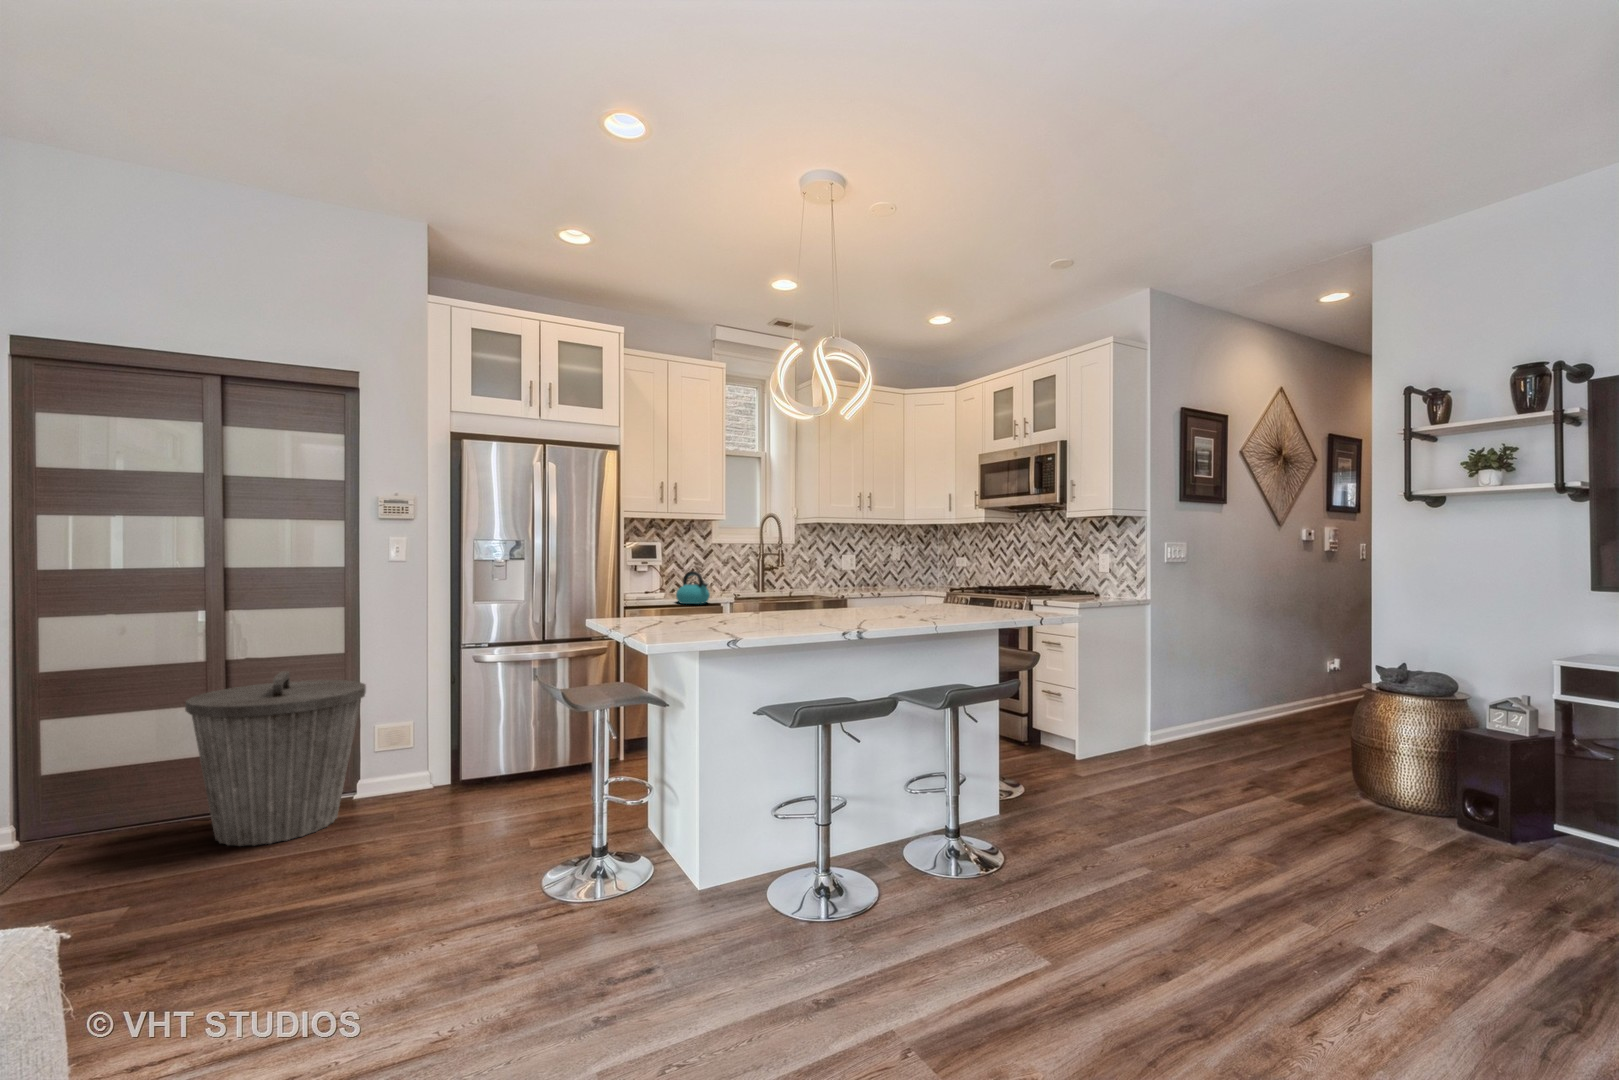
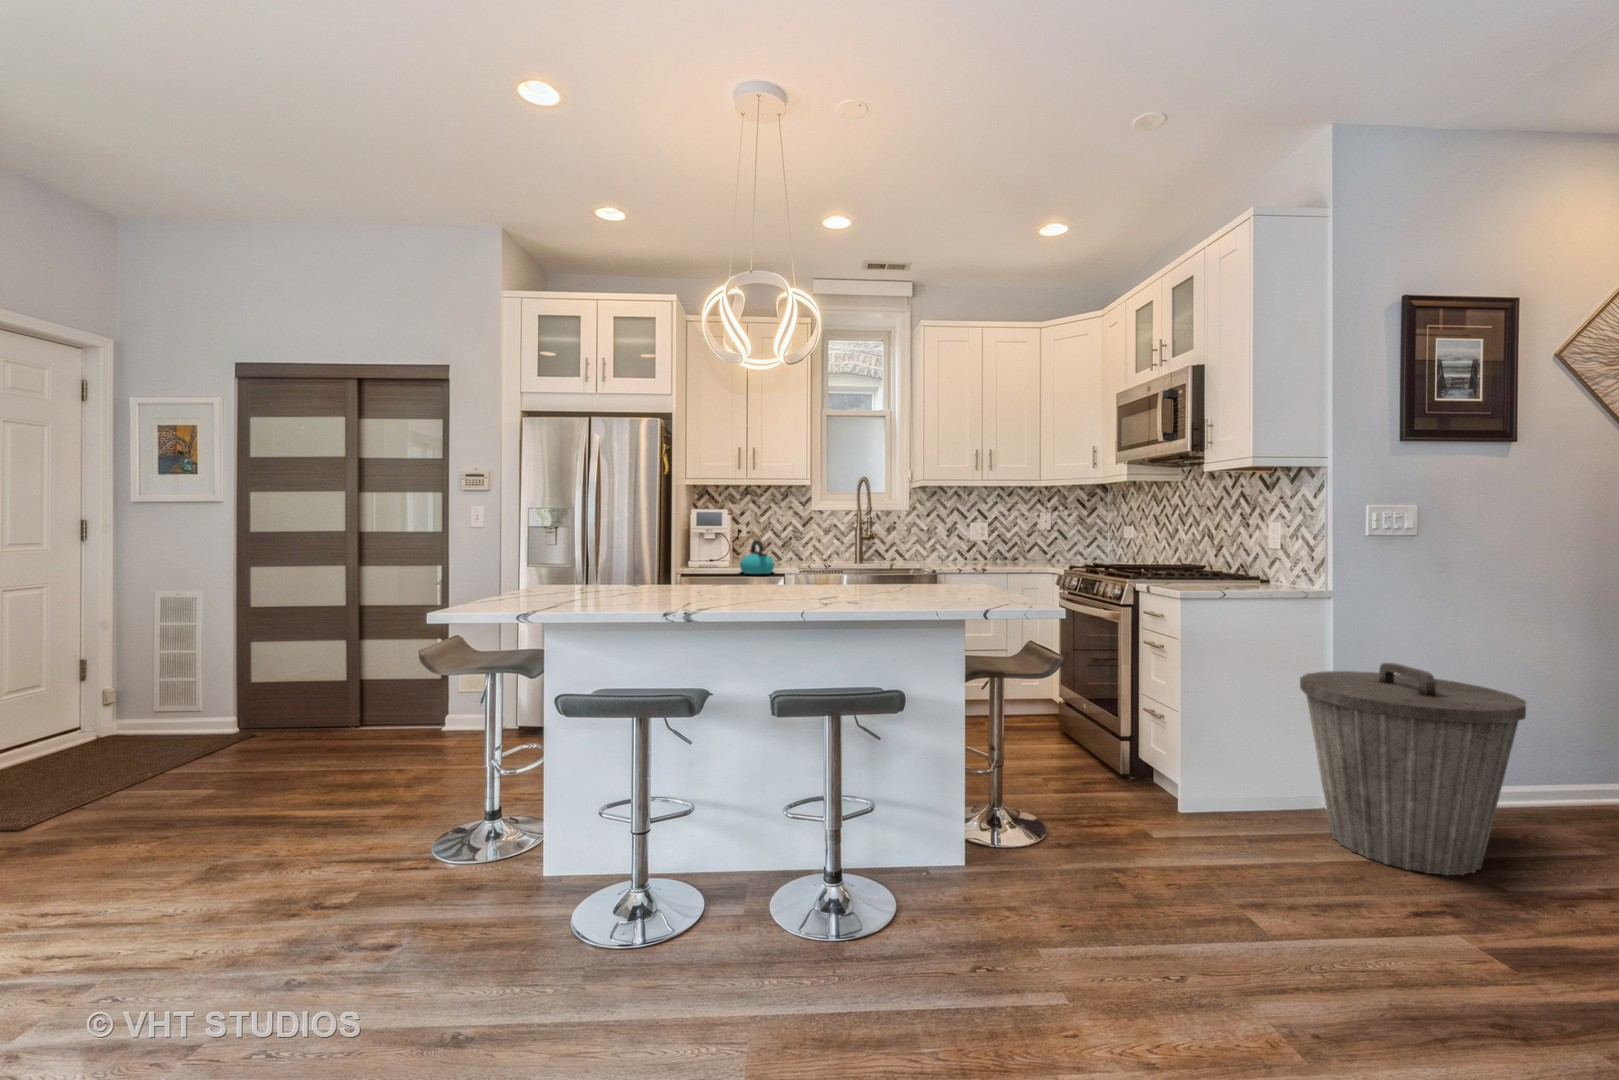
trash can: present [185,671,366,846] -> present [1300,663,1526,876]

